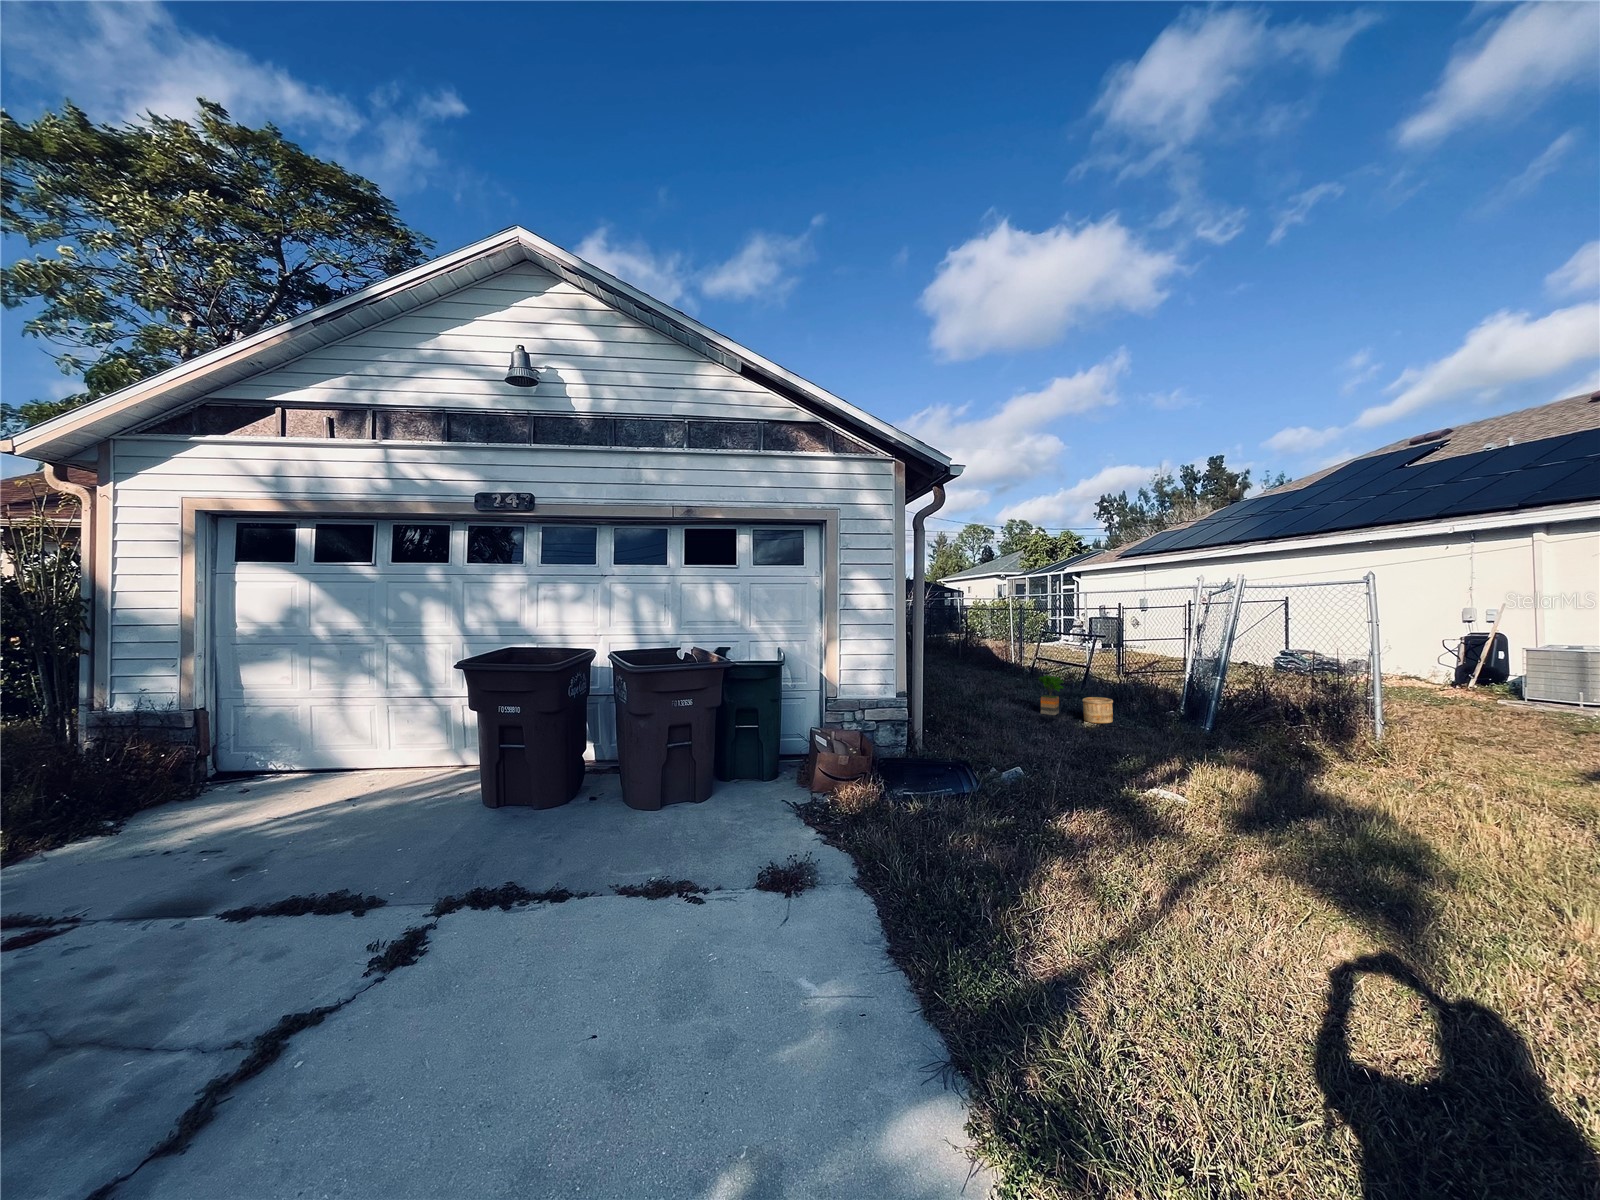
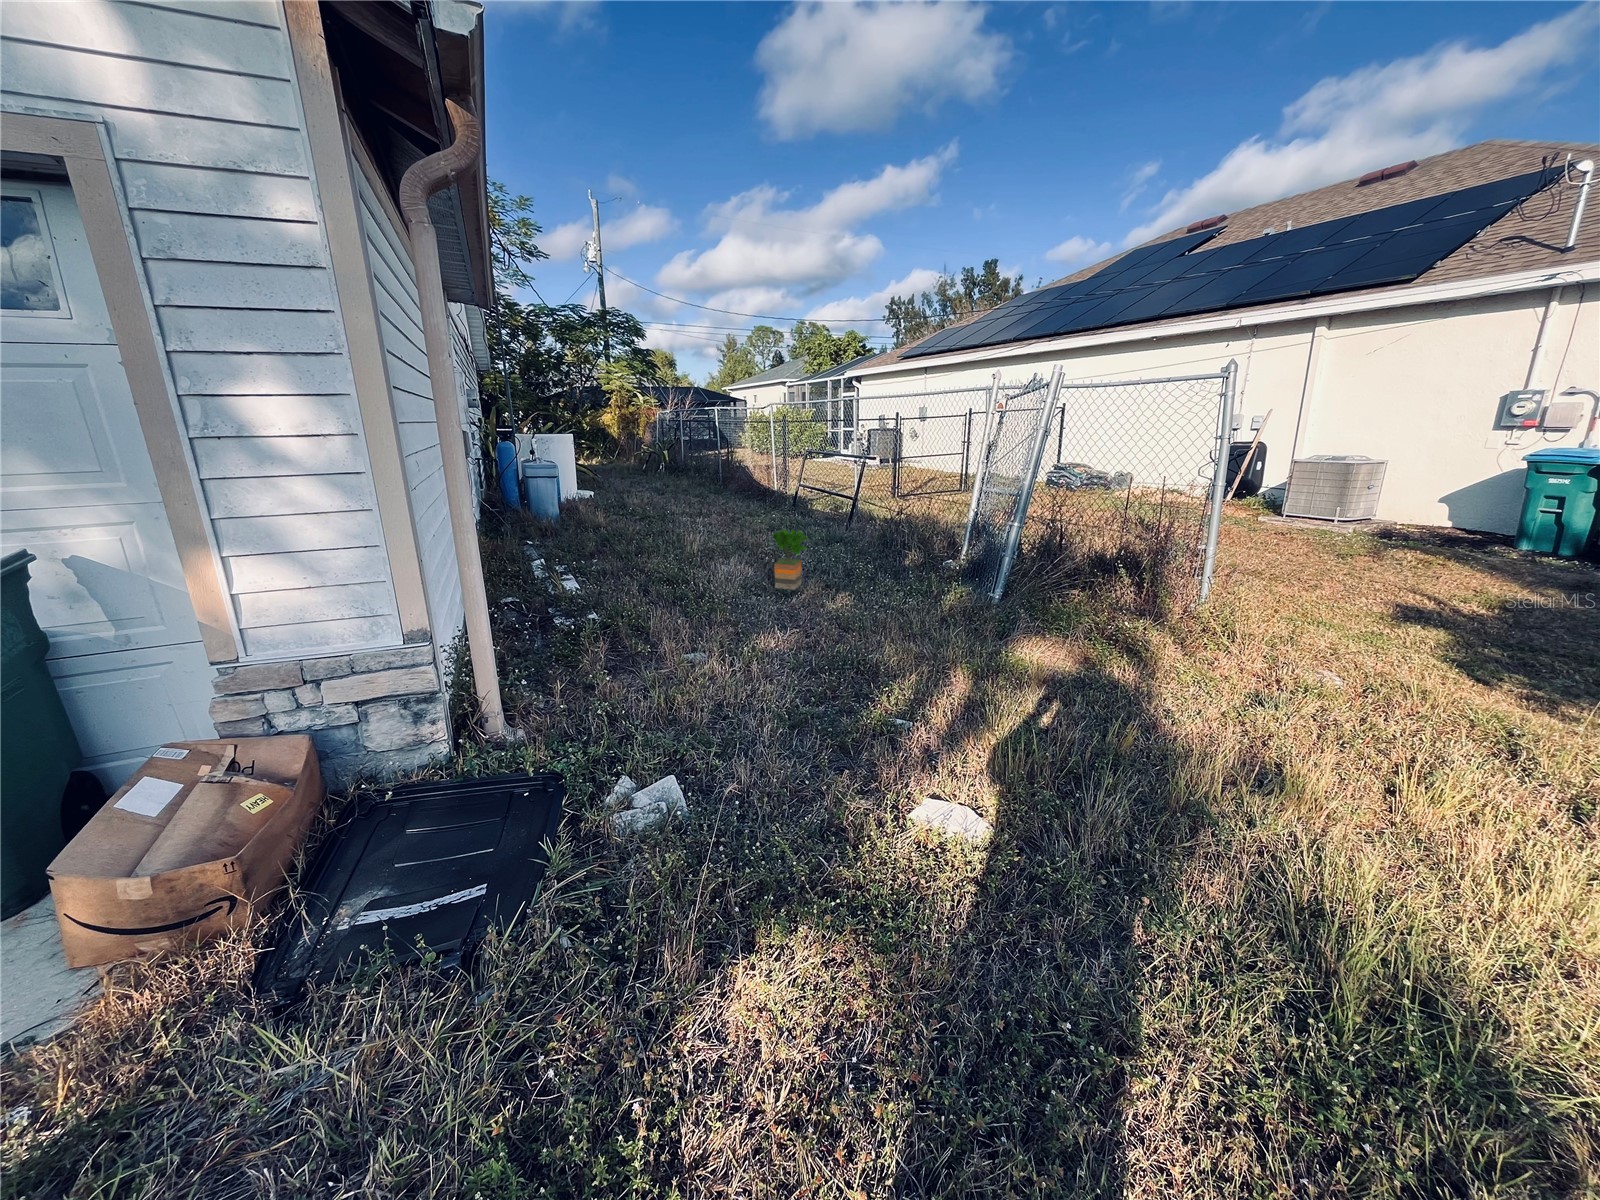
wooden bucket: present [1082,697,1113,723] -> none [829,562,873,604]

